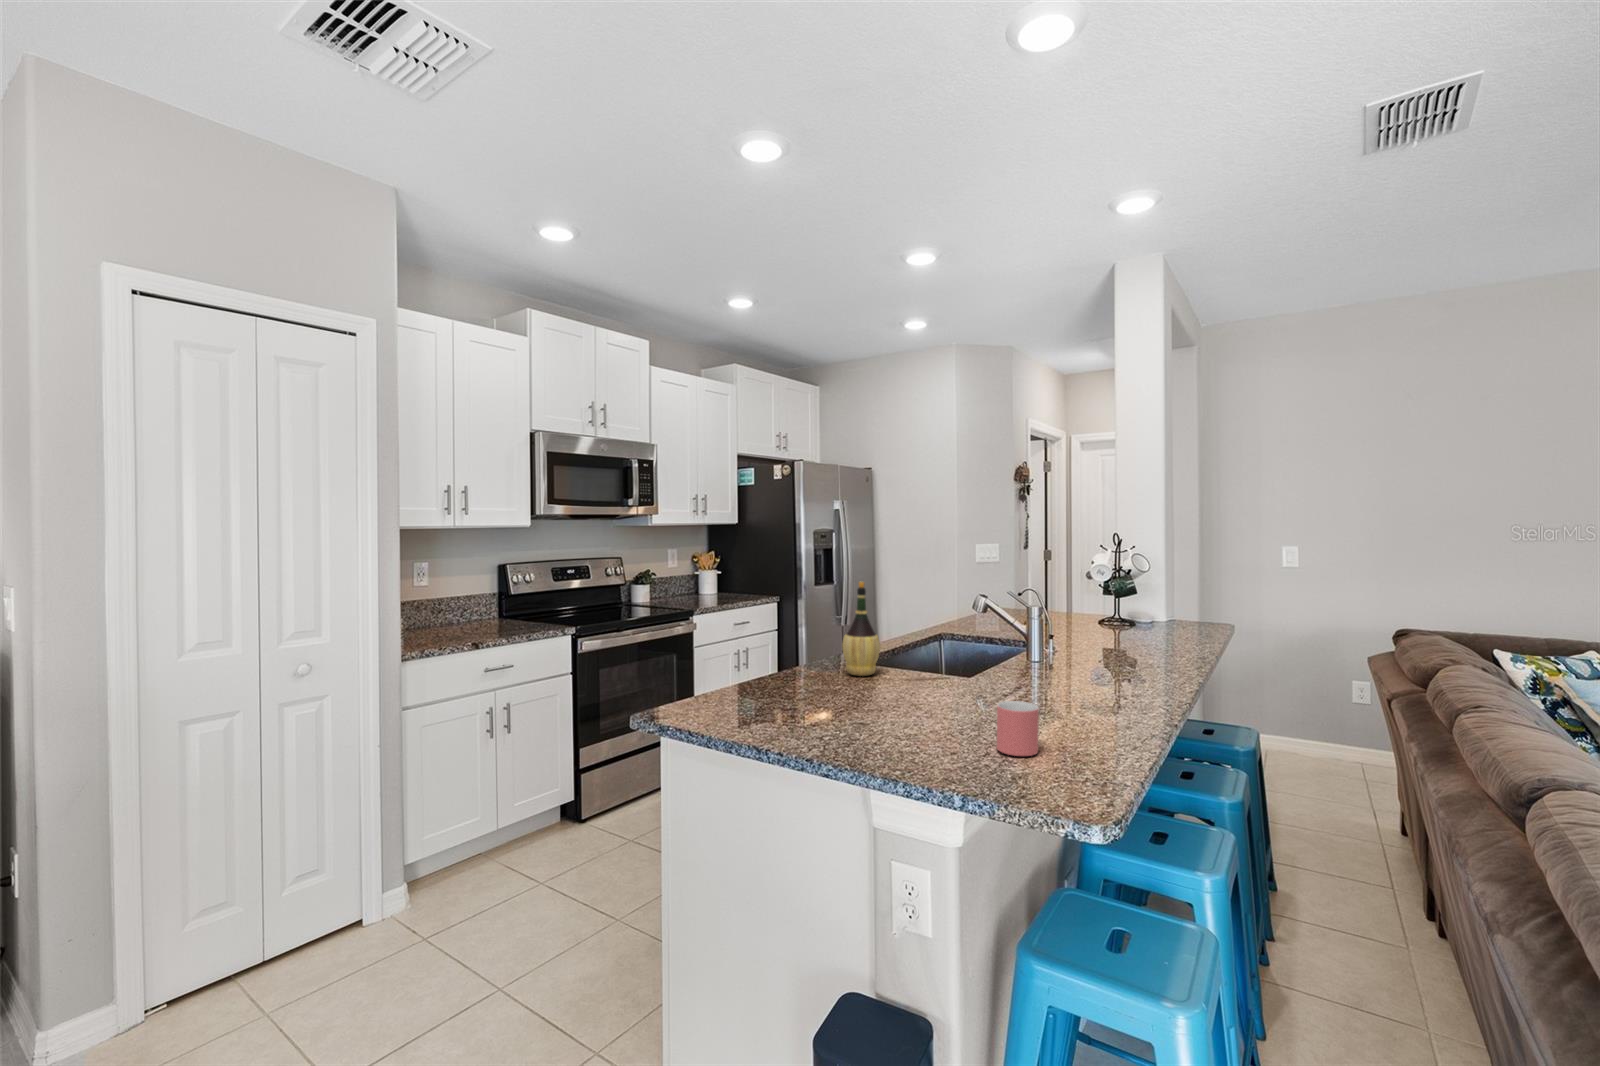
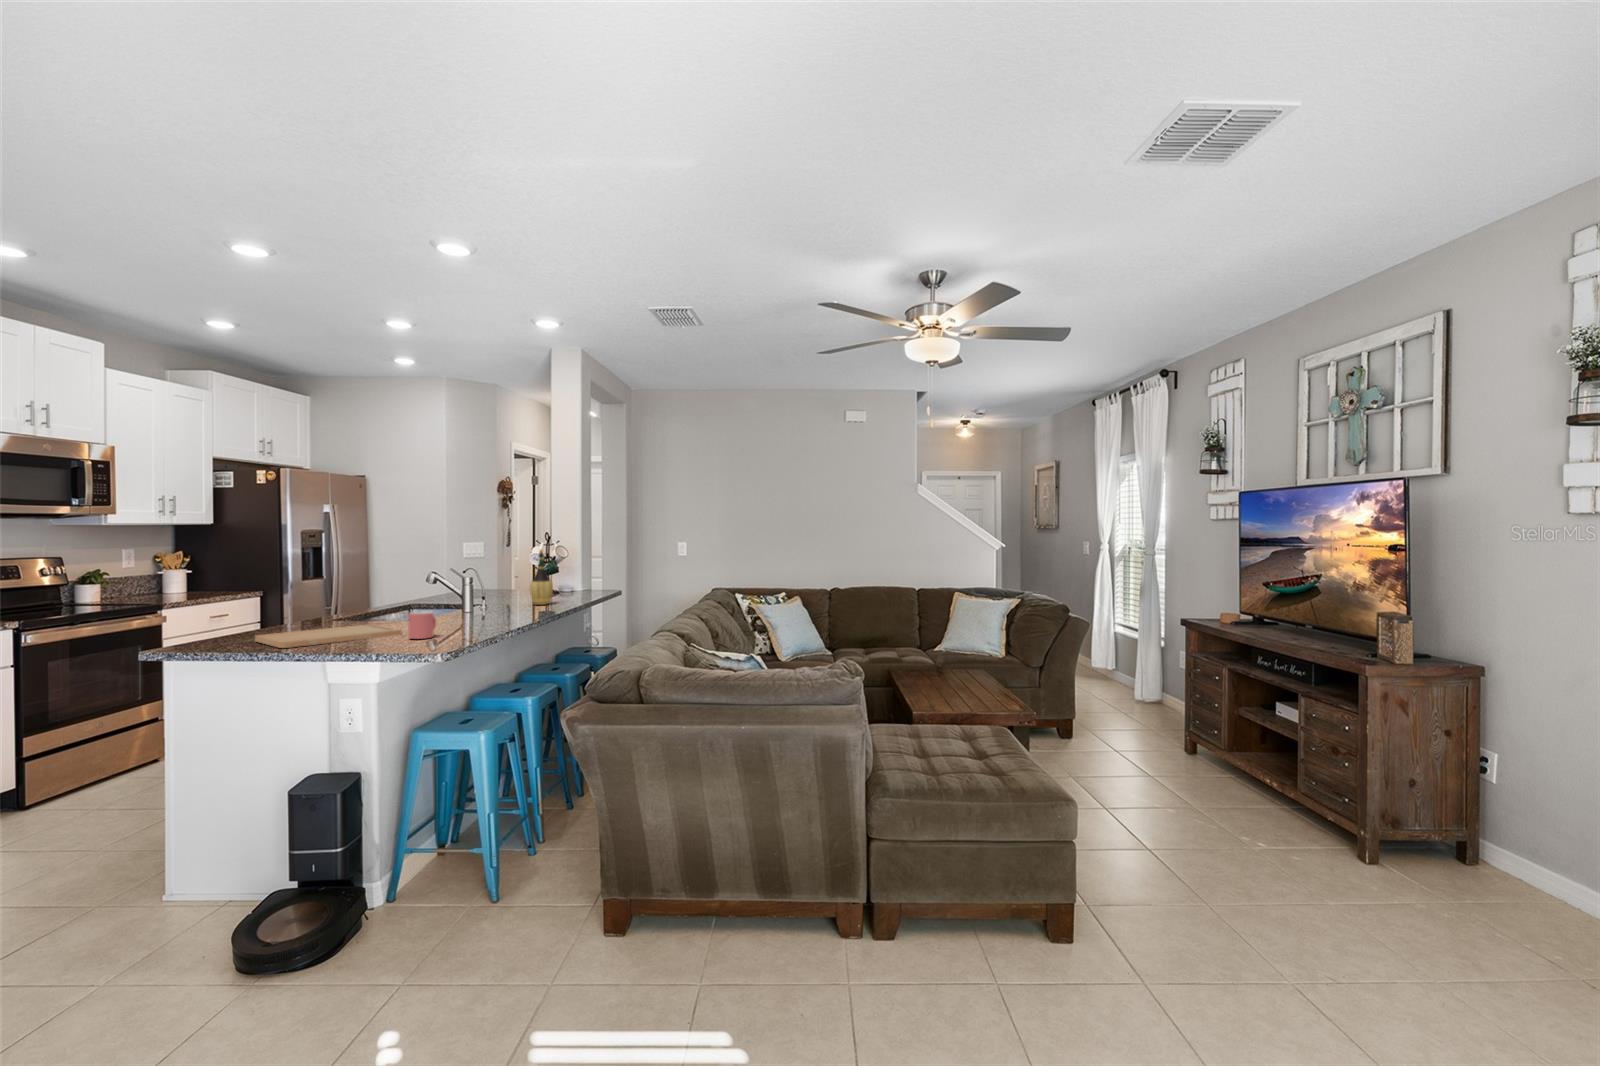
wine bottle: present [842,582,880,676] -> present [530,550,553,605]
cutting board: none [777,694,975,746] -> present [255,624,402,648]

